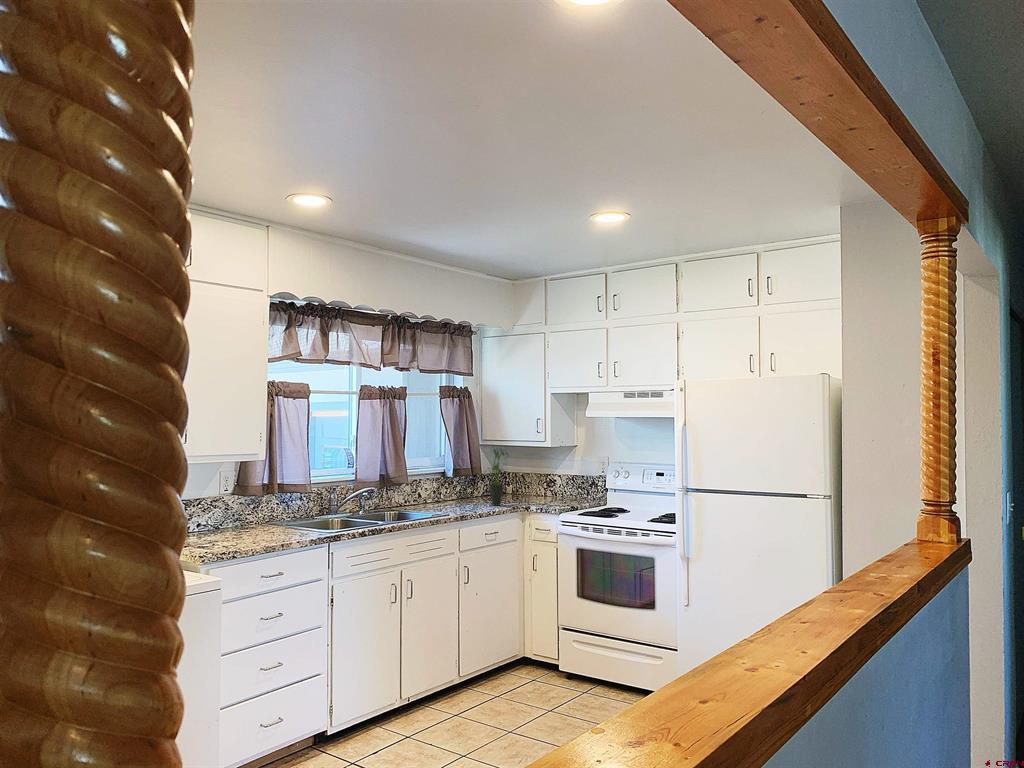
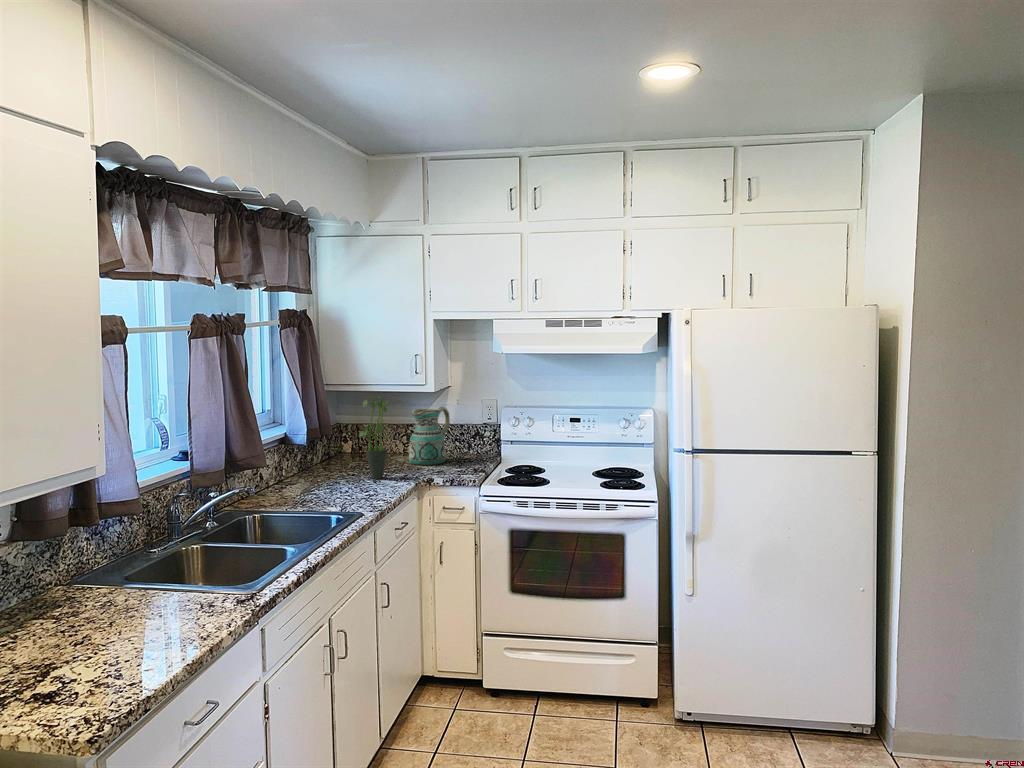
ceramic pitcher: none [536,460,572,503] -> present [409,407,450,465]

